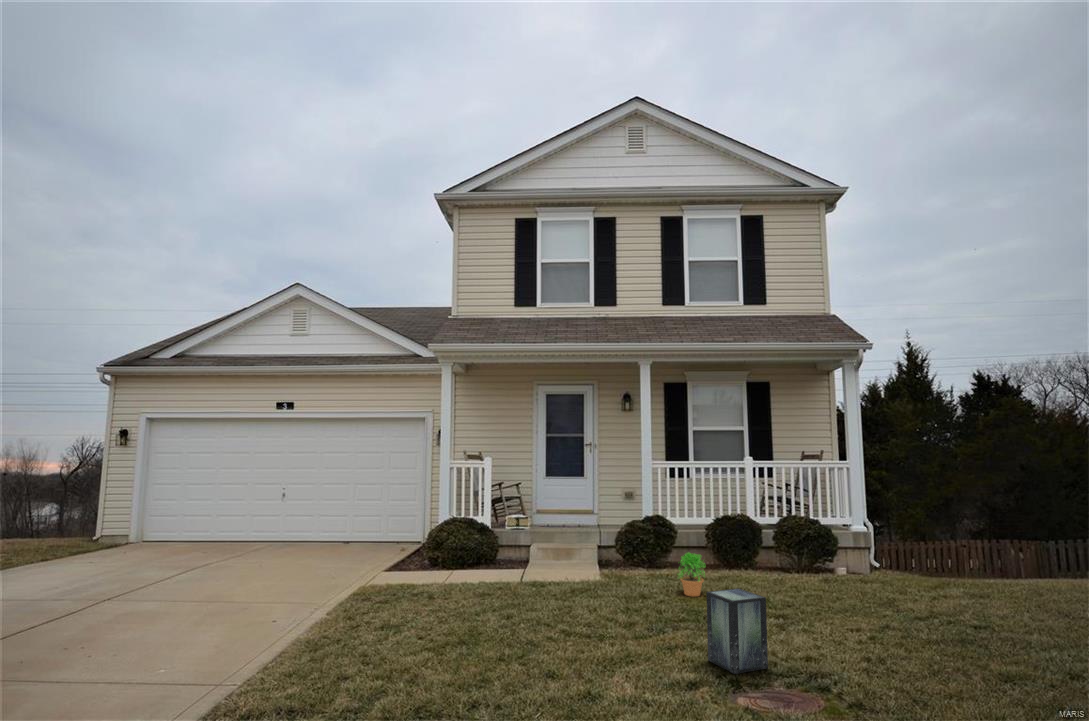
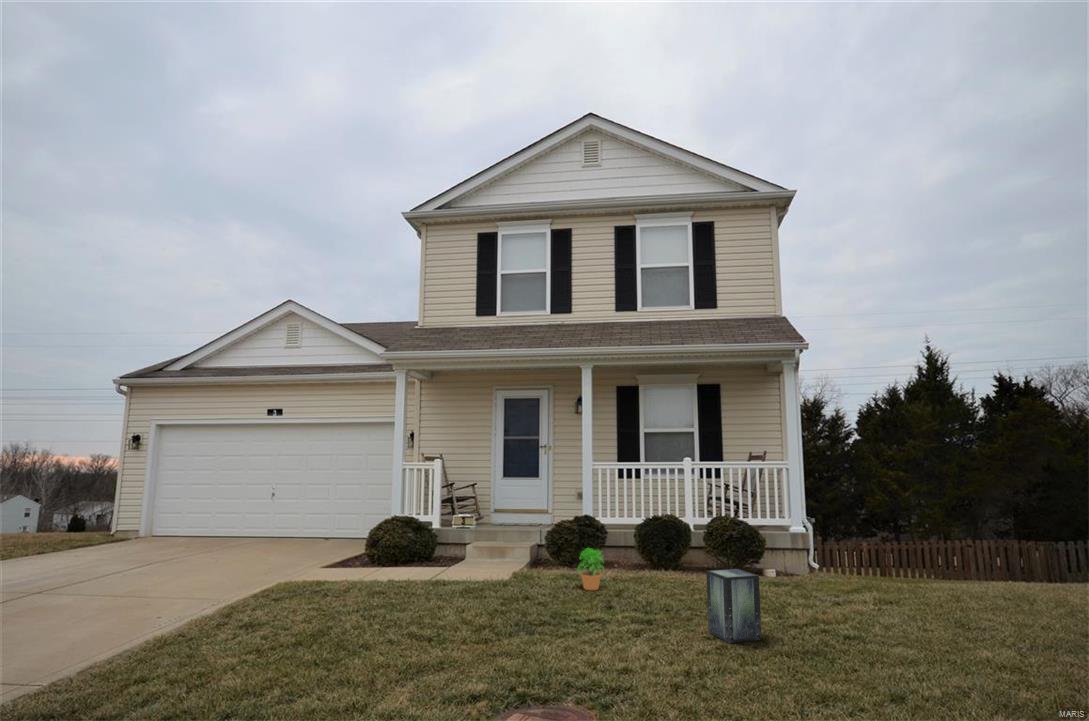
storage box: present [706,588,768,674] -> present [706,569,762,643]

